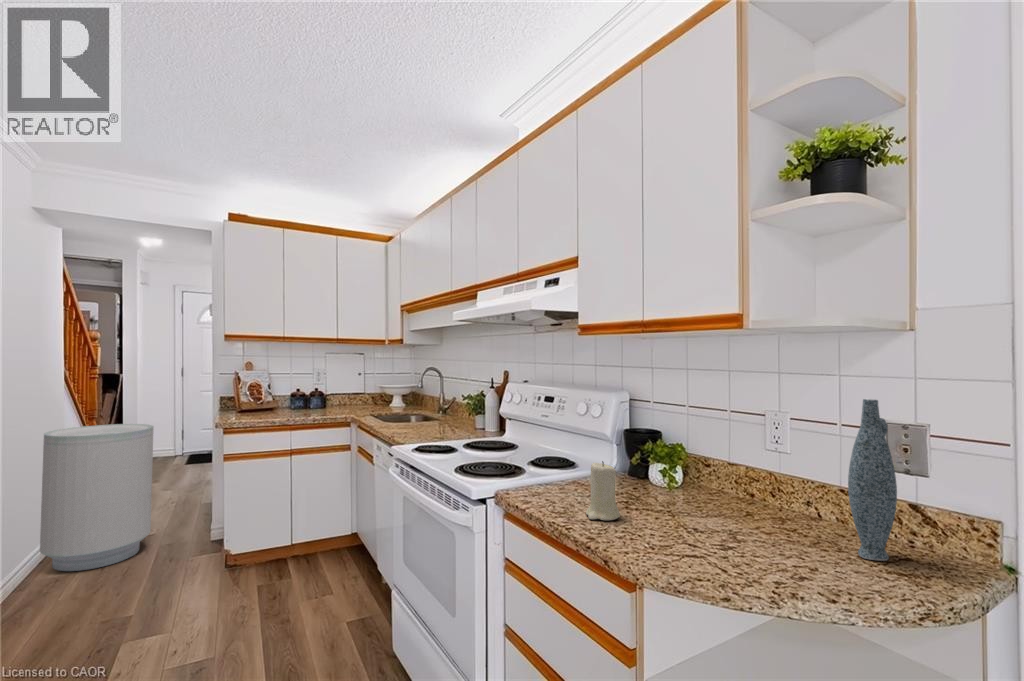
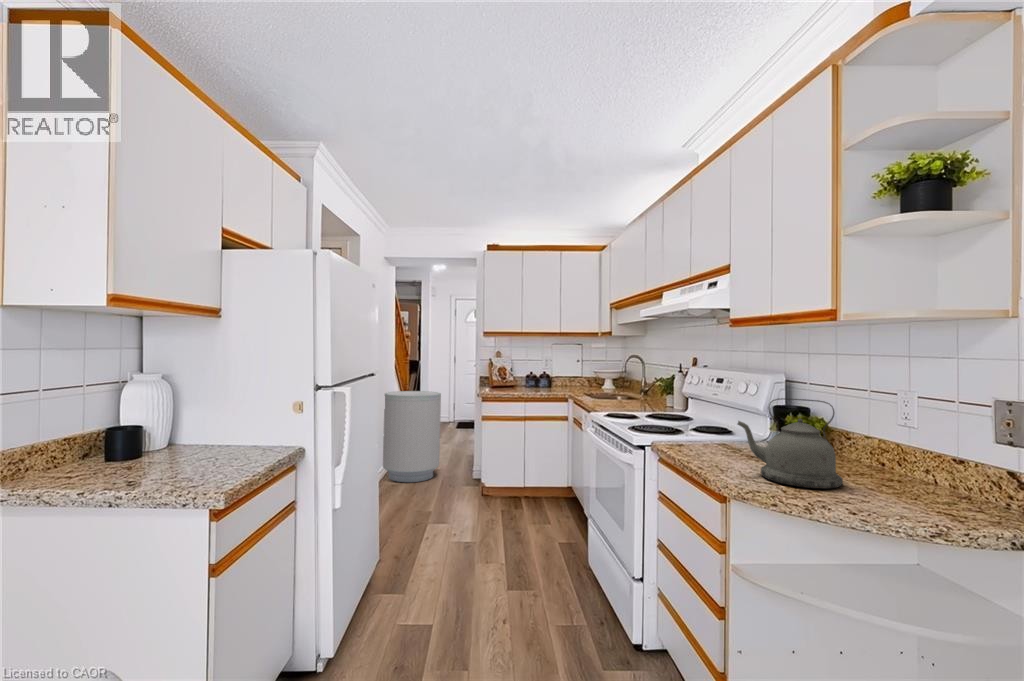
vase: present [848,399,897,561] -> none [926,372,974,510]
kettle: none [633,434,758,554] -> present [738,398,843,489]
candle: present [586,461,620,520] -> none [710,419,736,463]

